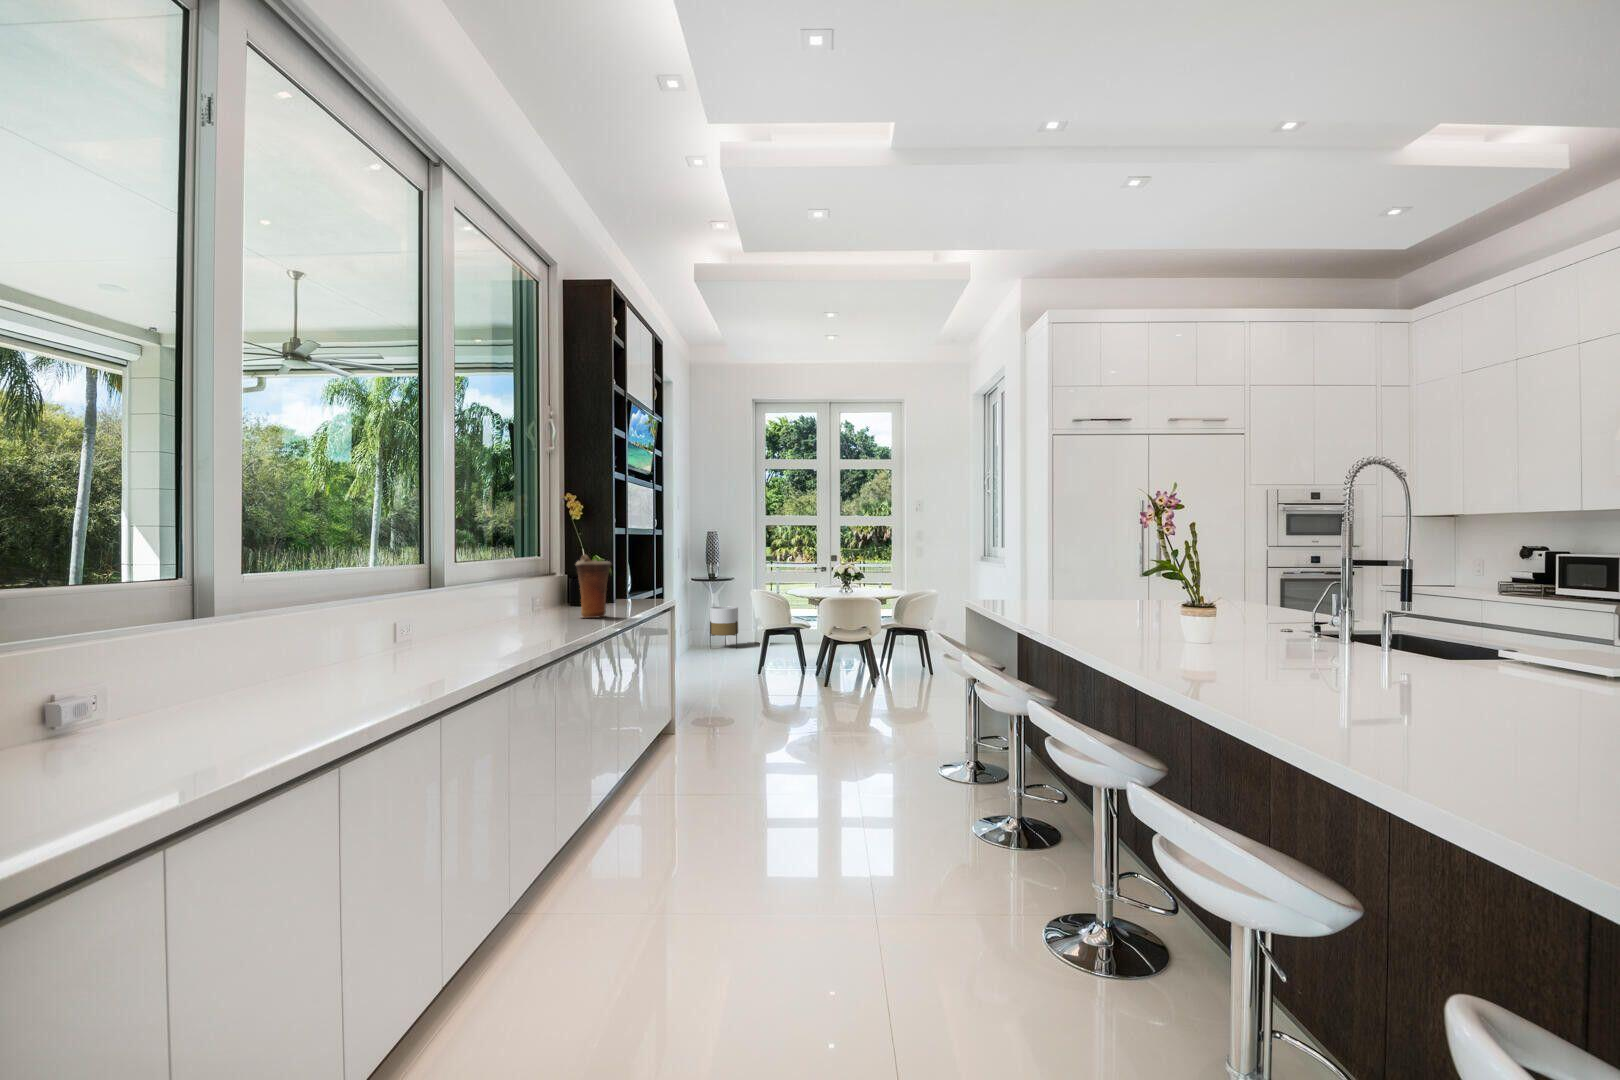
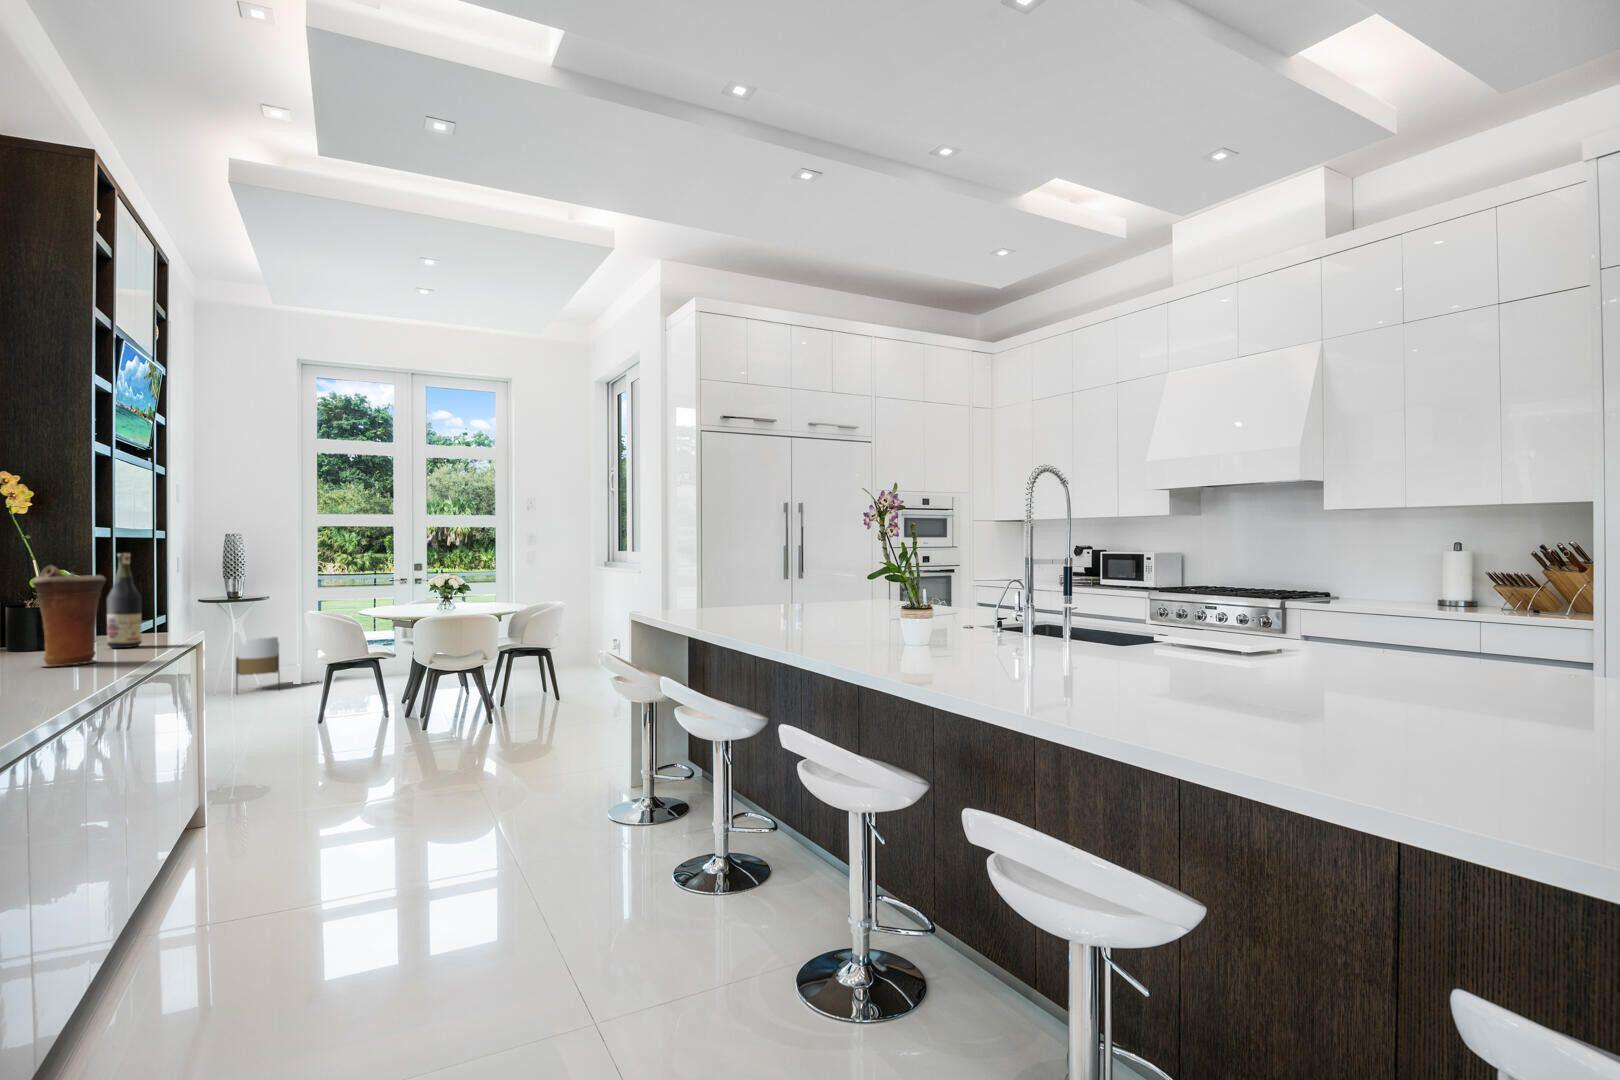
wine bottle: none [616,546,635,609] -> present [107,553,142,648]

